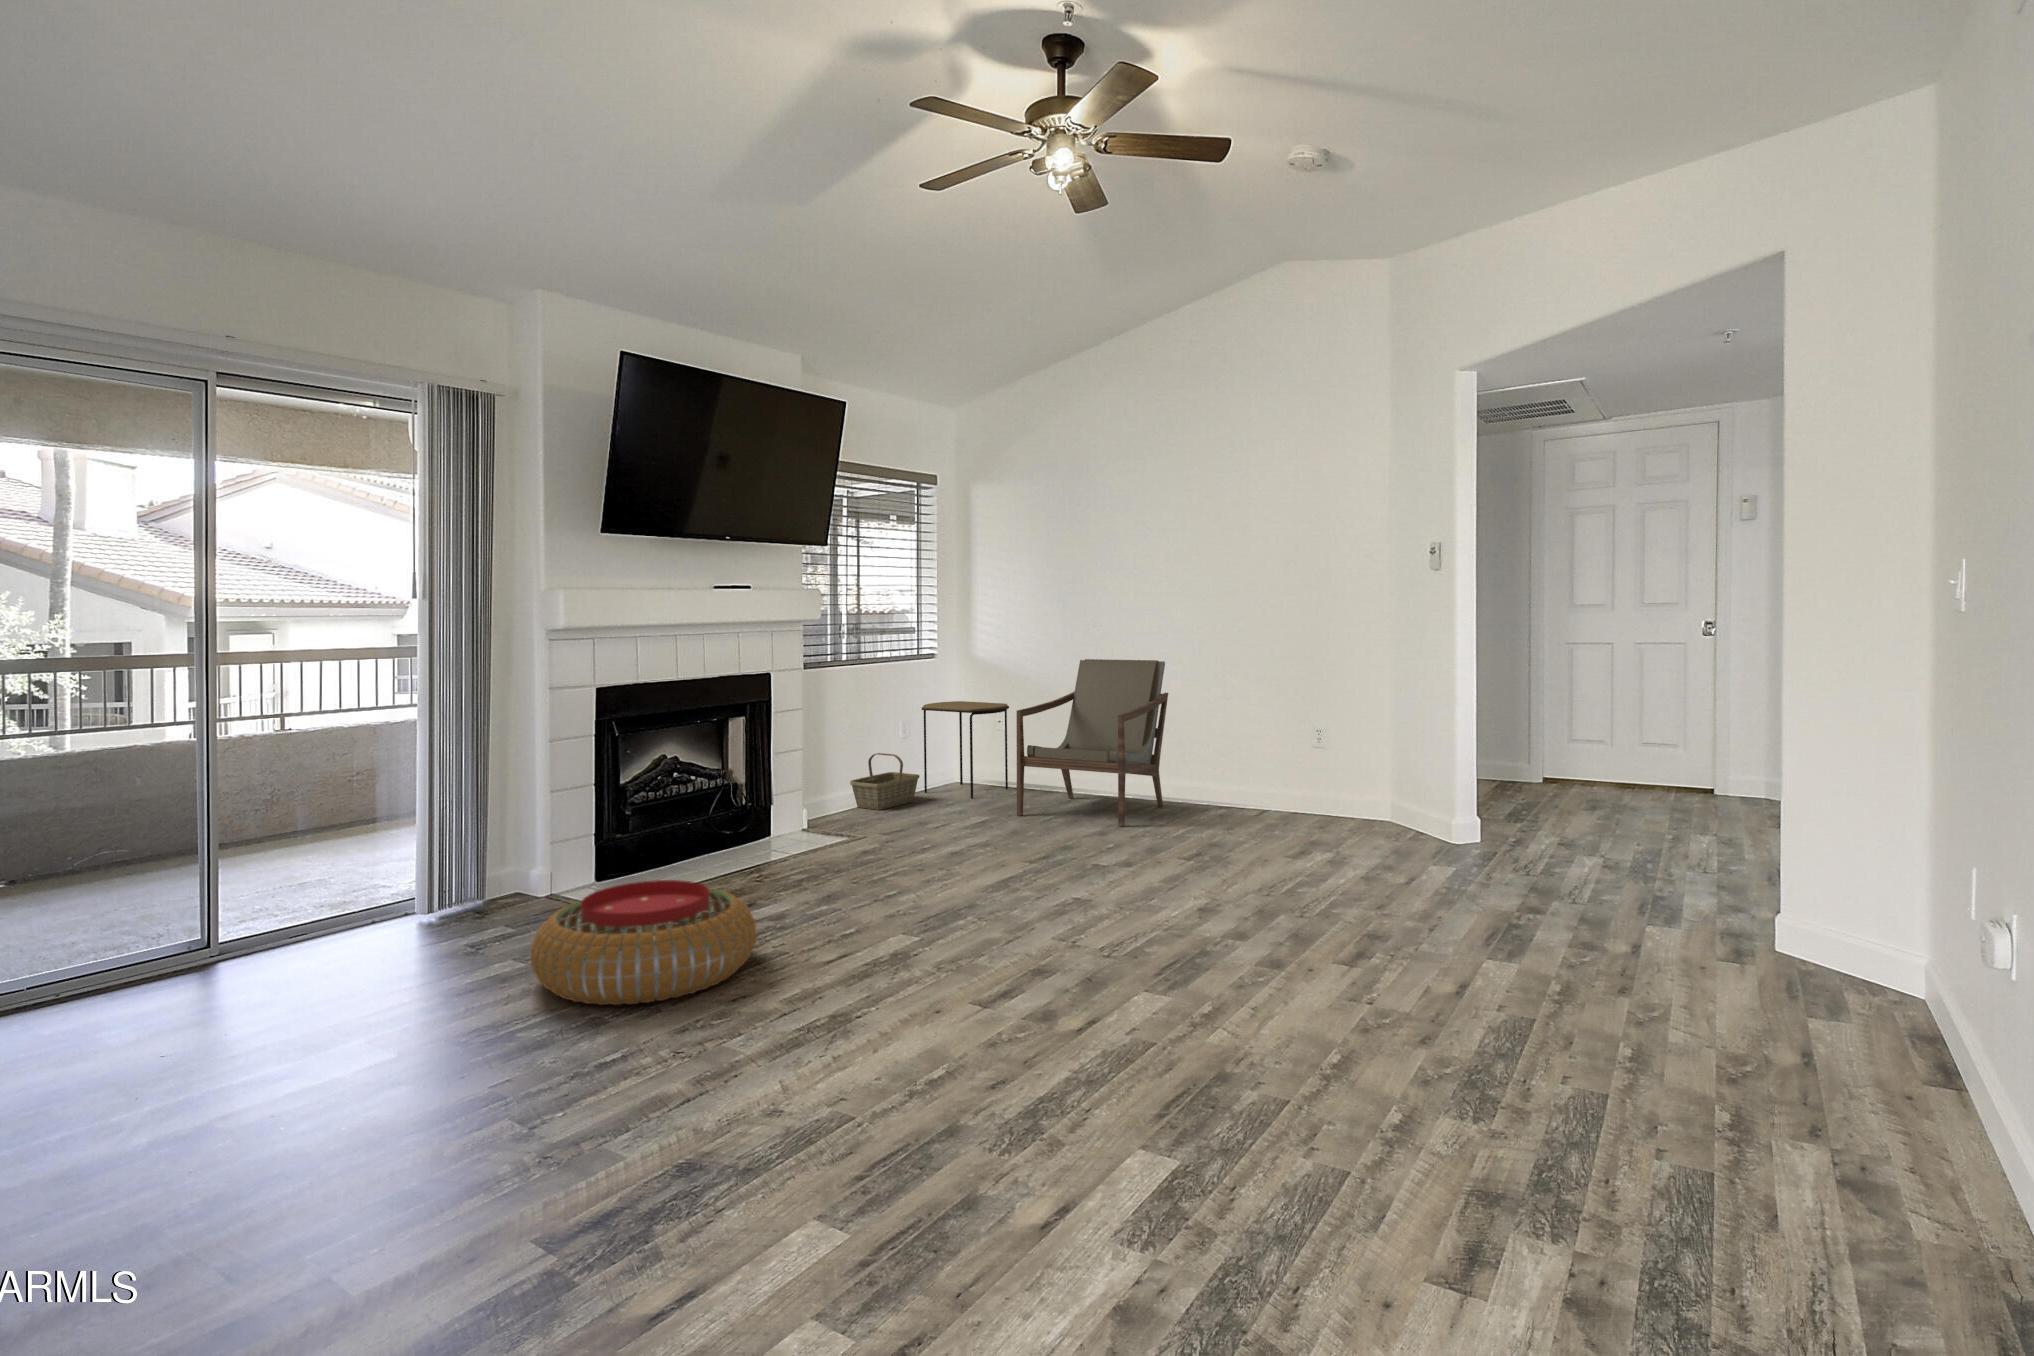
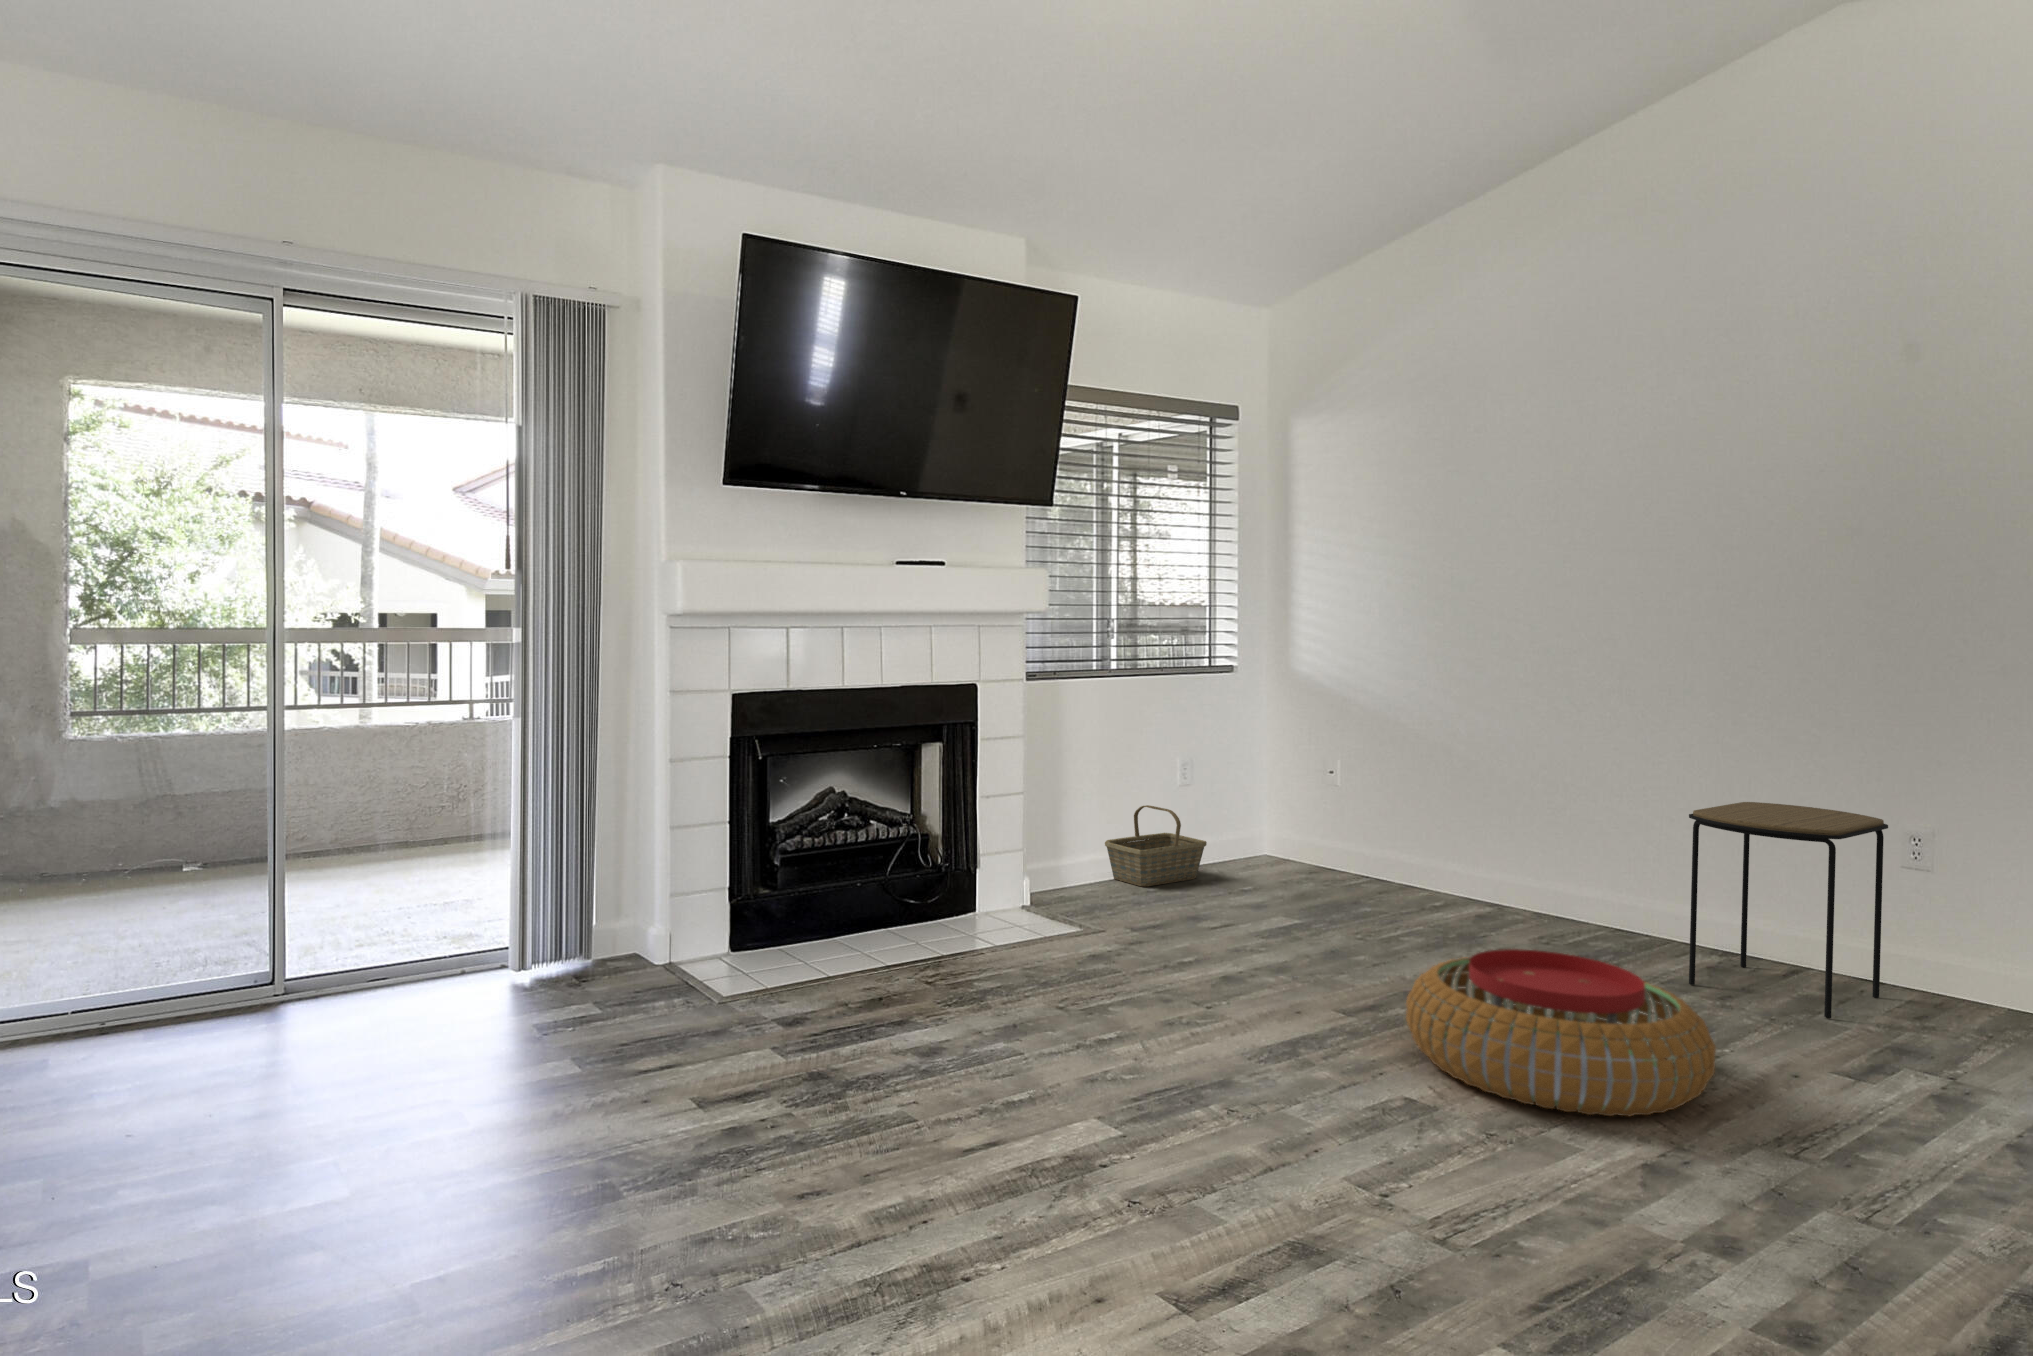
armchair: present [1016,659,1168,826] -> none [1346,691,1615,964]
side table: present [922,701,1009,798] -> present [1689,802,1888,1018]
pouf: present [531,880,756,1005] -> present [1406,949,1716,1116]

